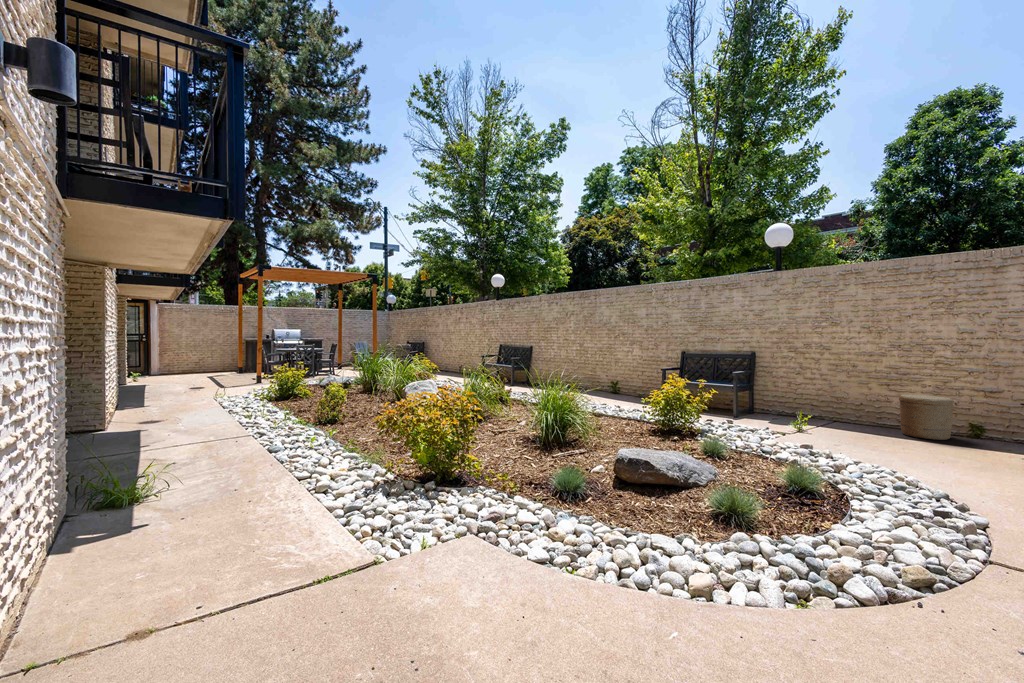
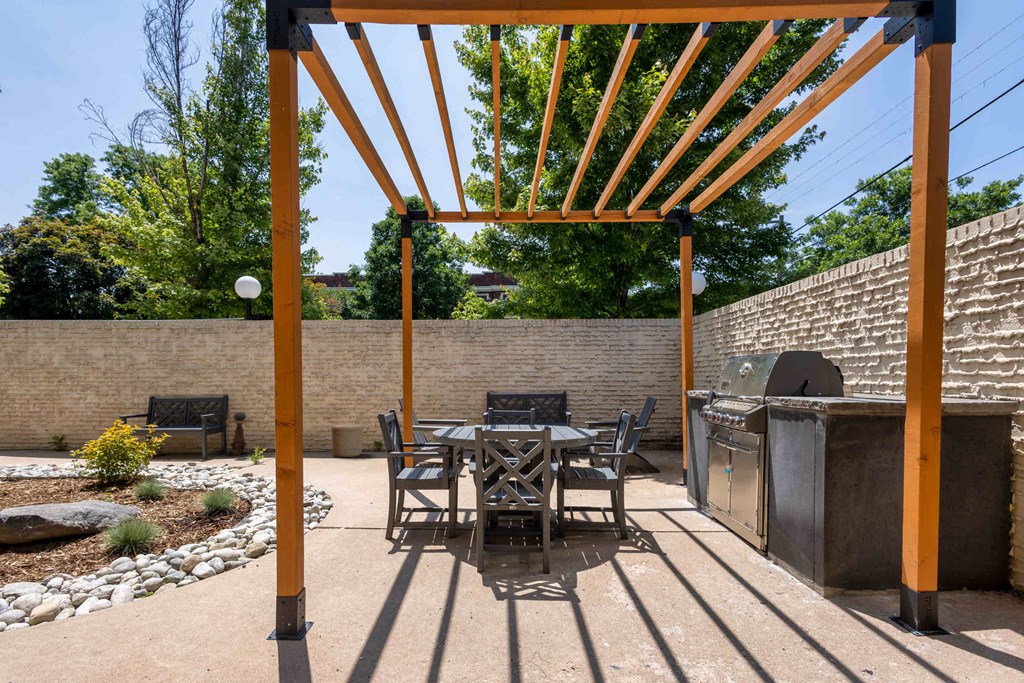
side table: none [756,370,786,415] -> present [226,413,253,455]

